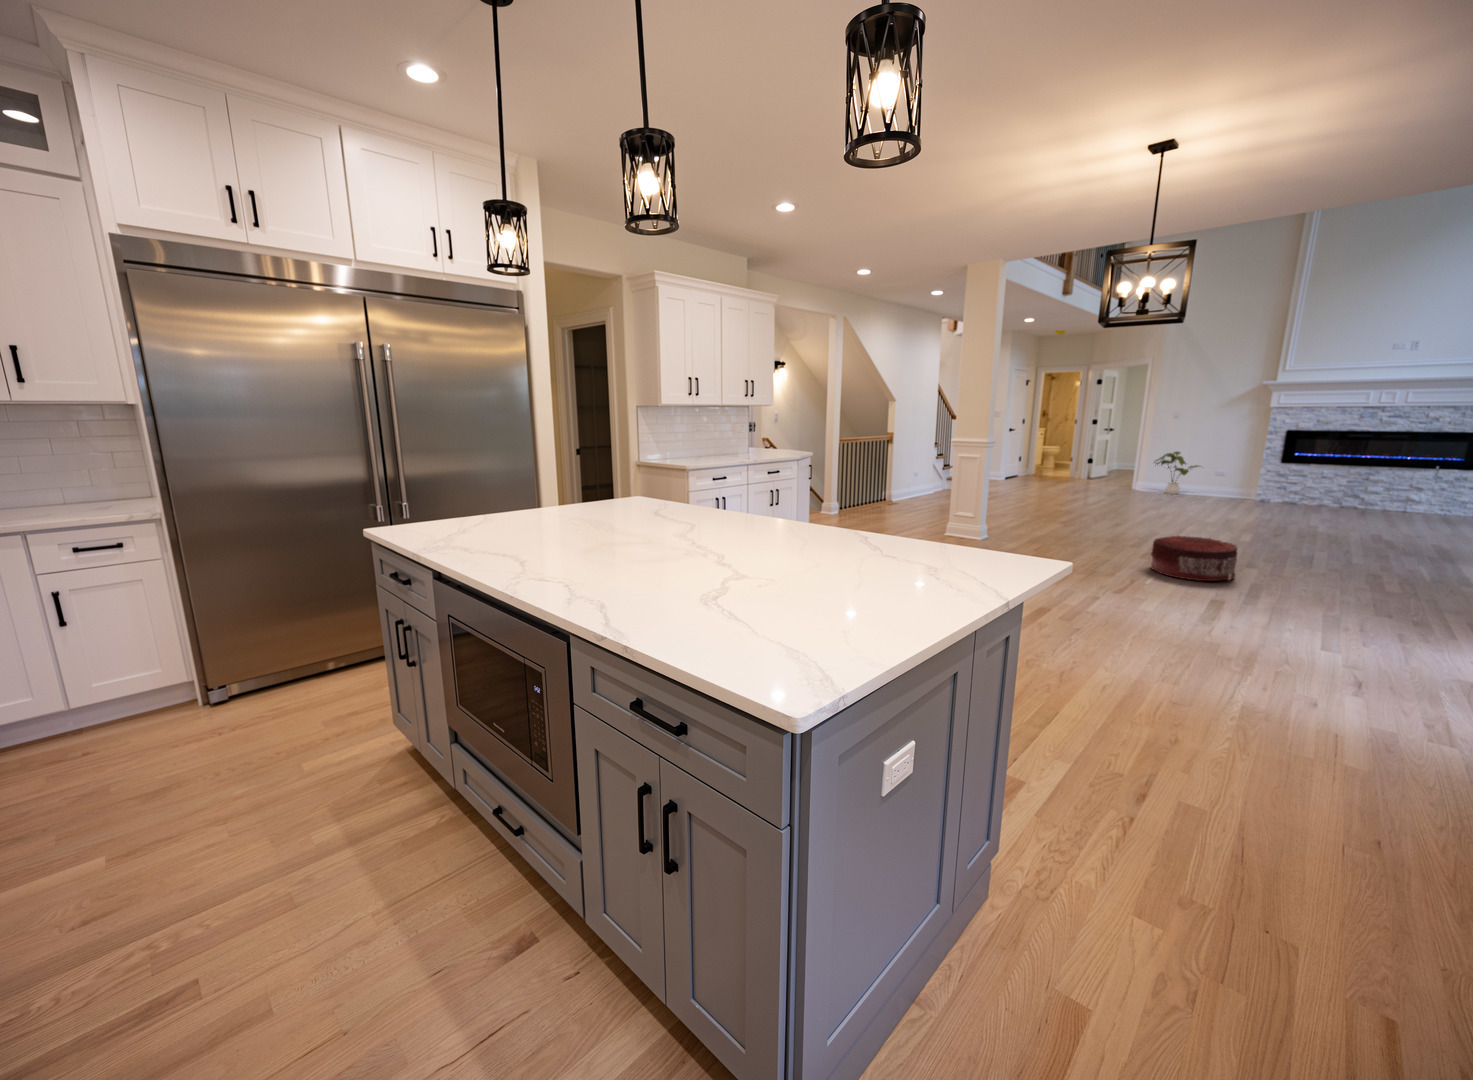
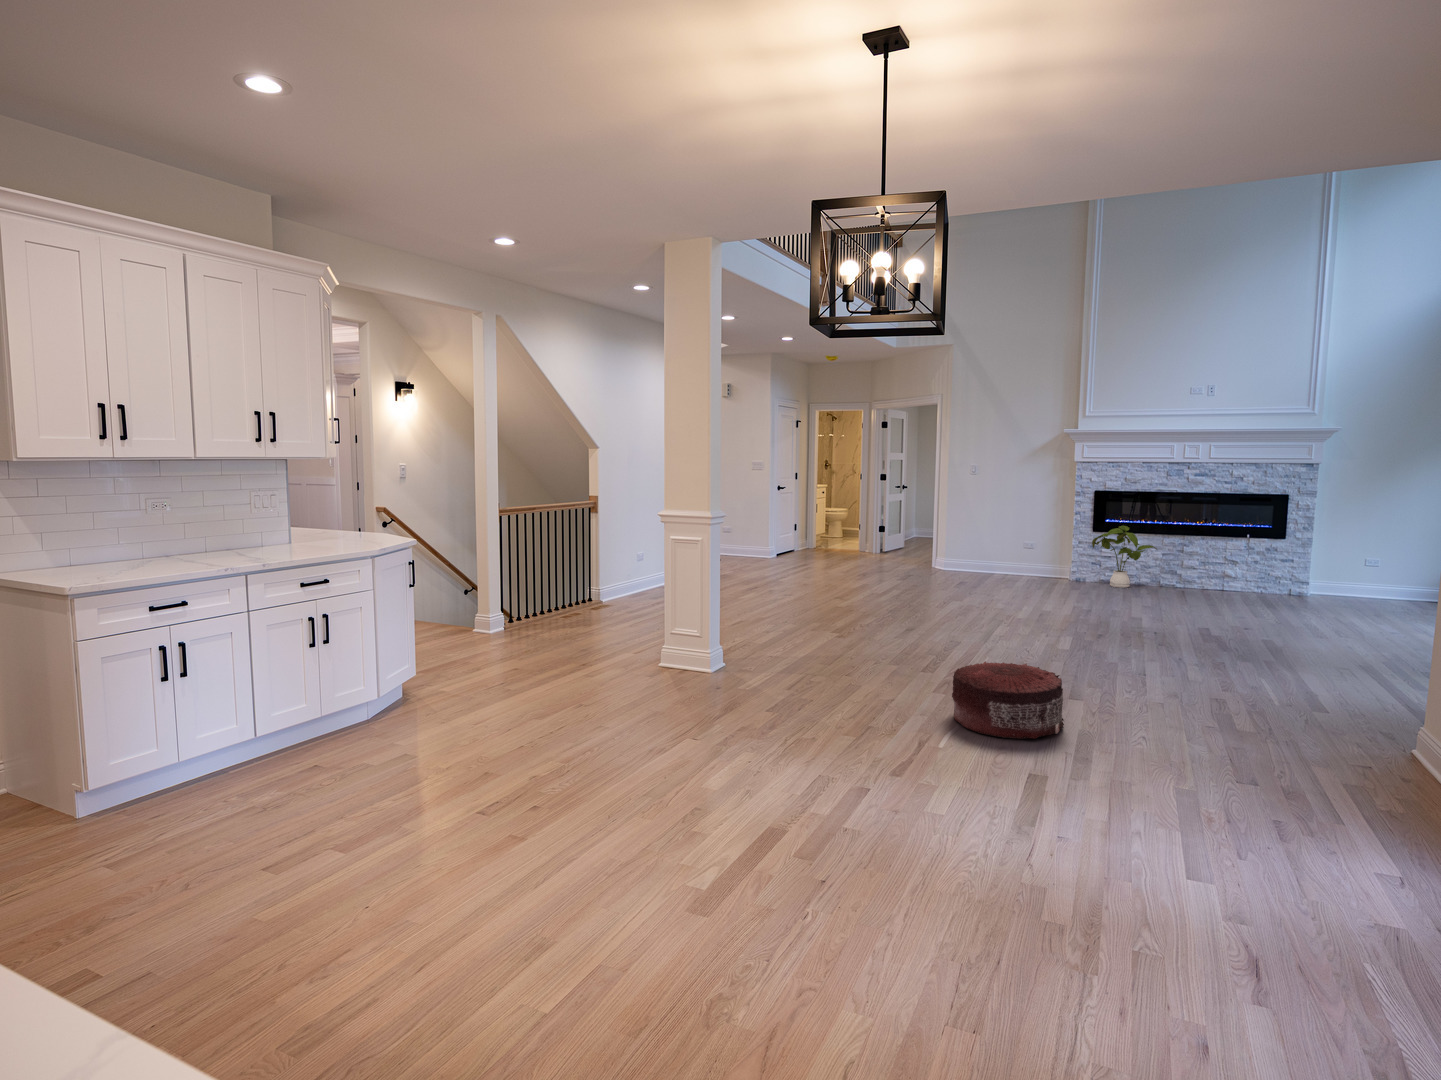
house plant: present [1155,451,1199,494] -> present [1092,526,1157,588]

